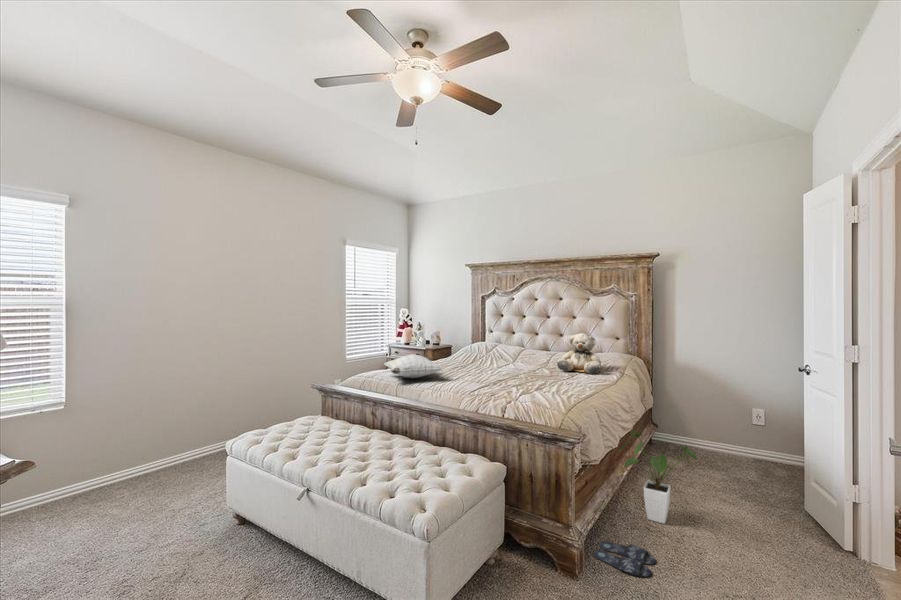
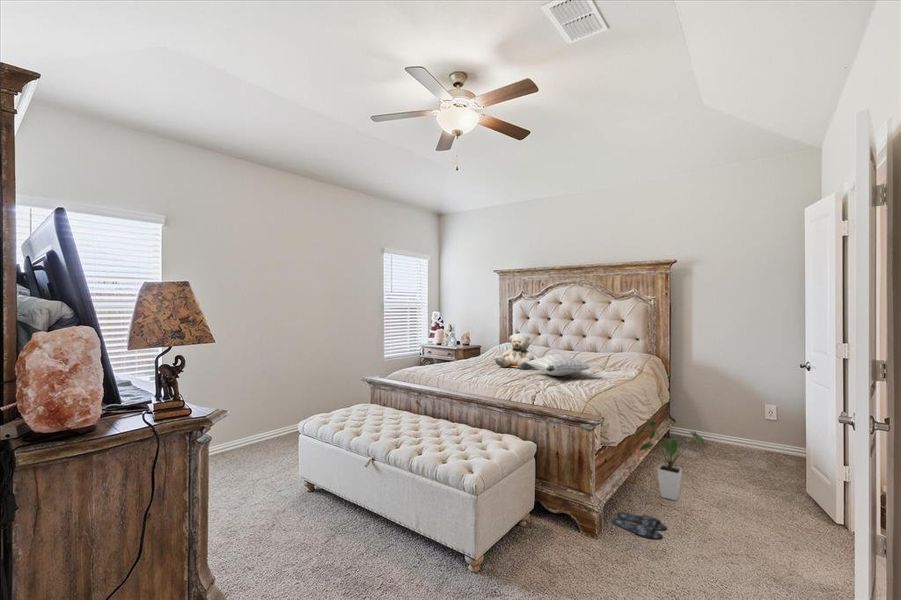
teddy bear: present [557,333,601,374] -> present [495,333,534,369]
pillow: present [384,354,442,378] -> present [527,354,590,376]

